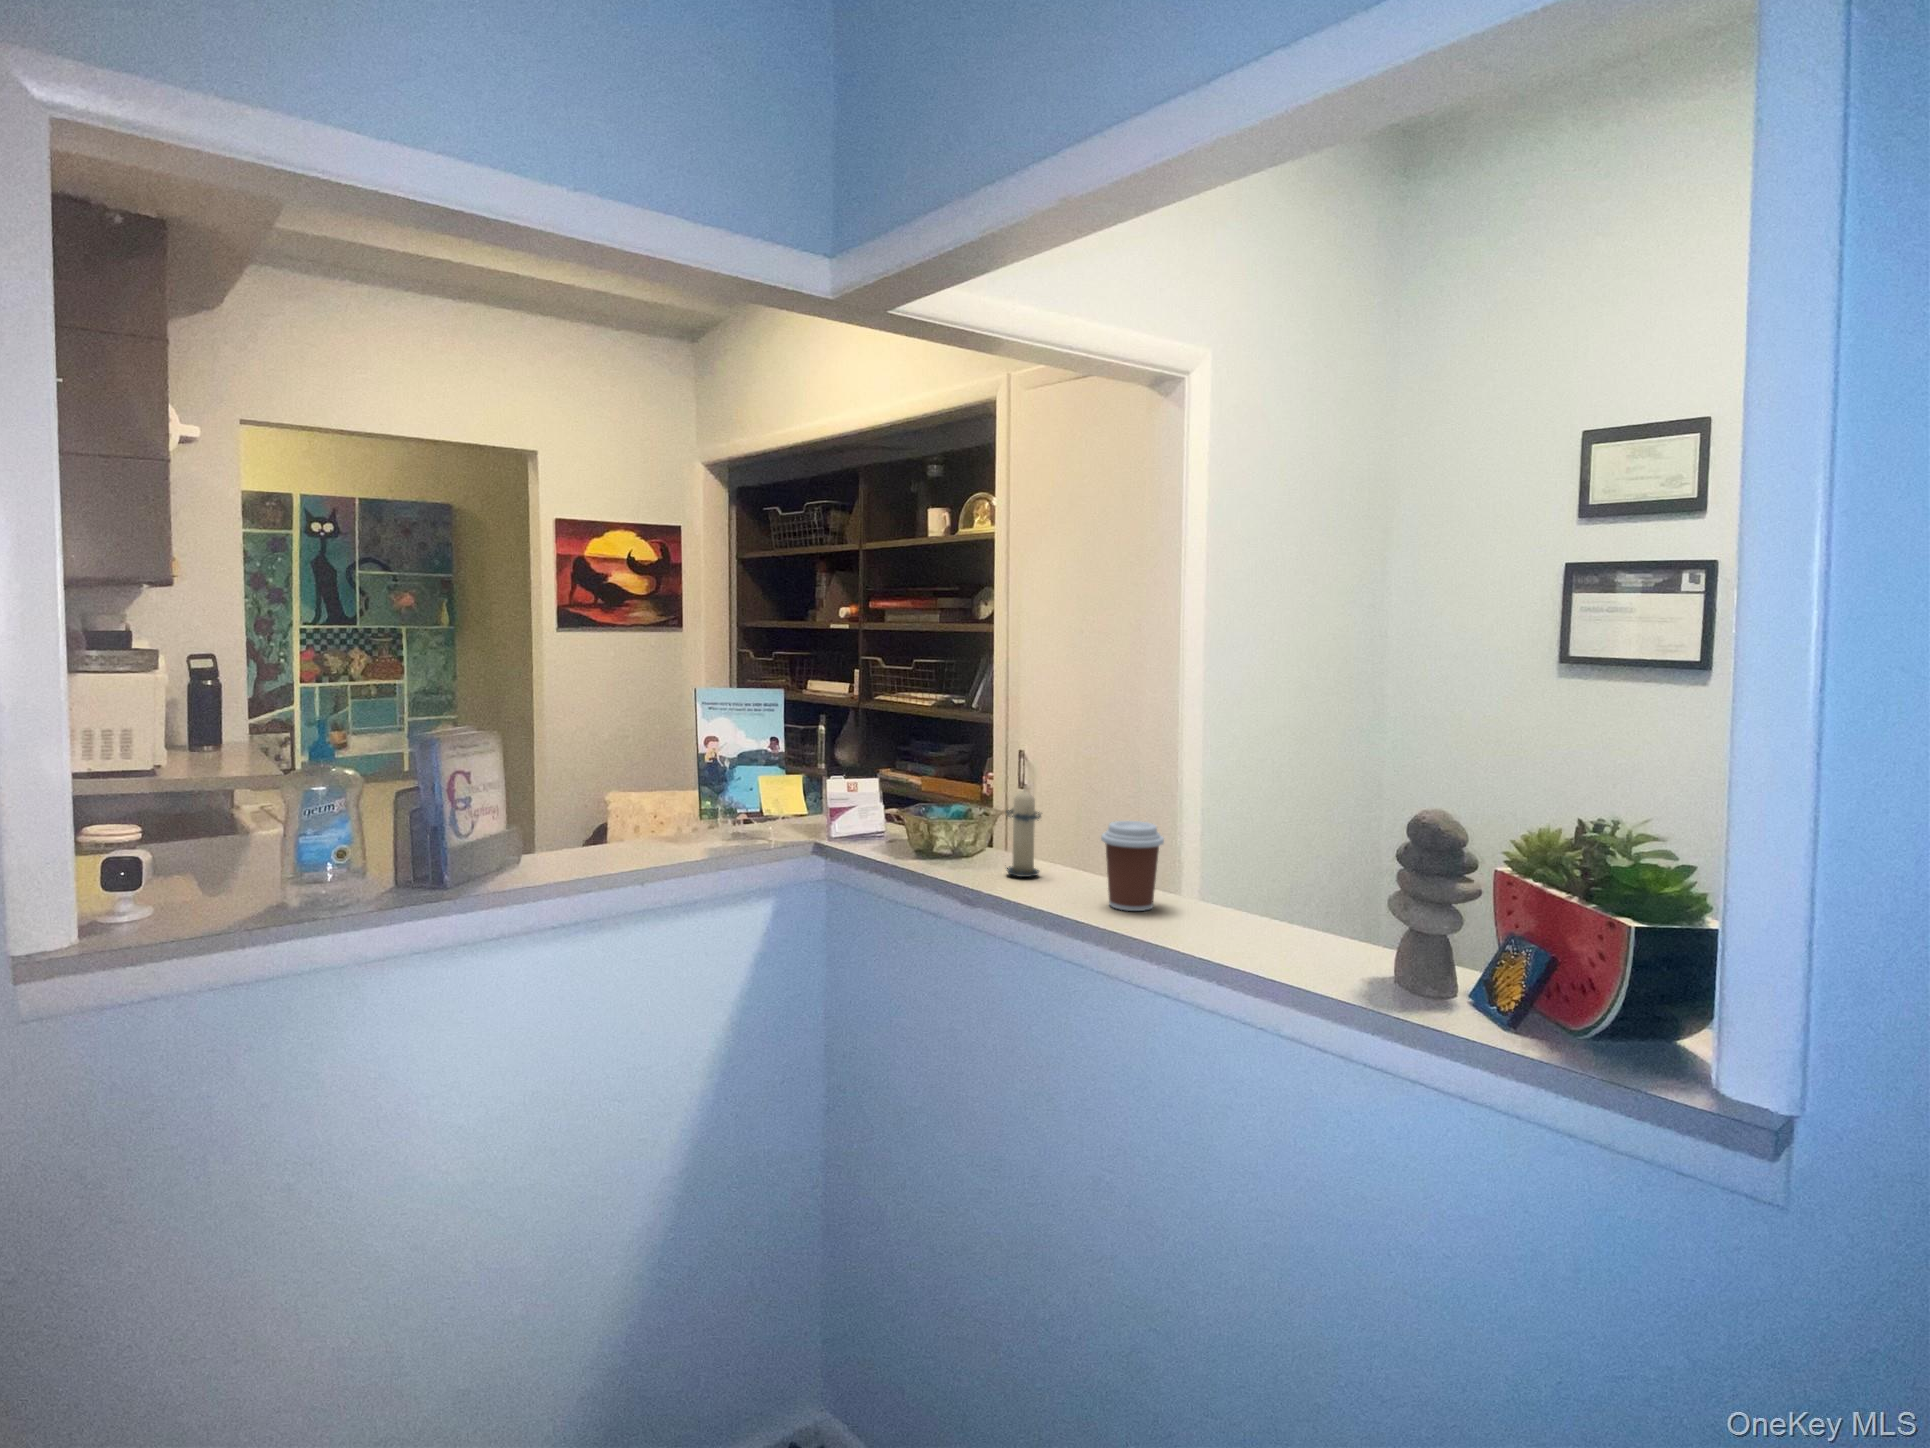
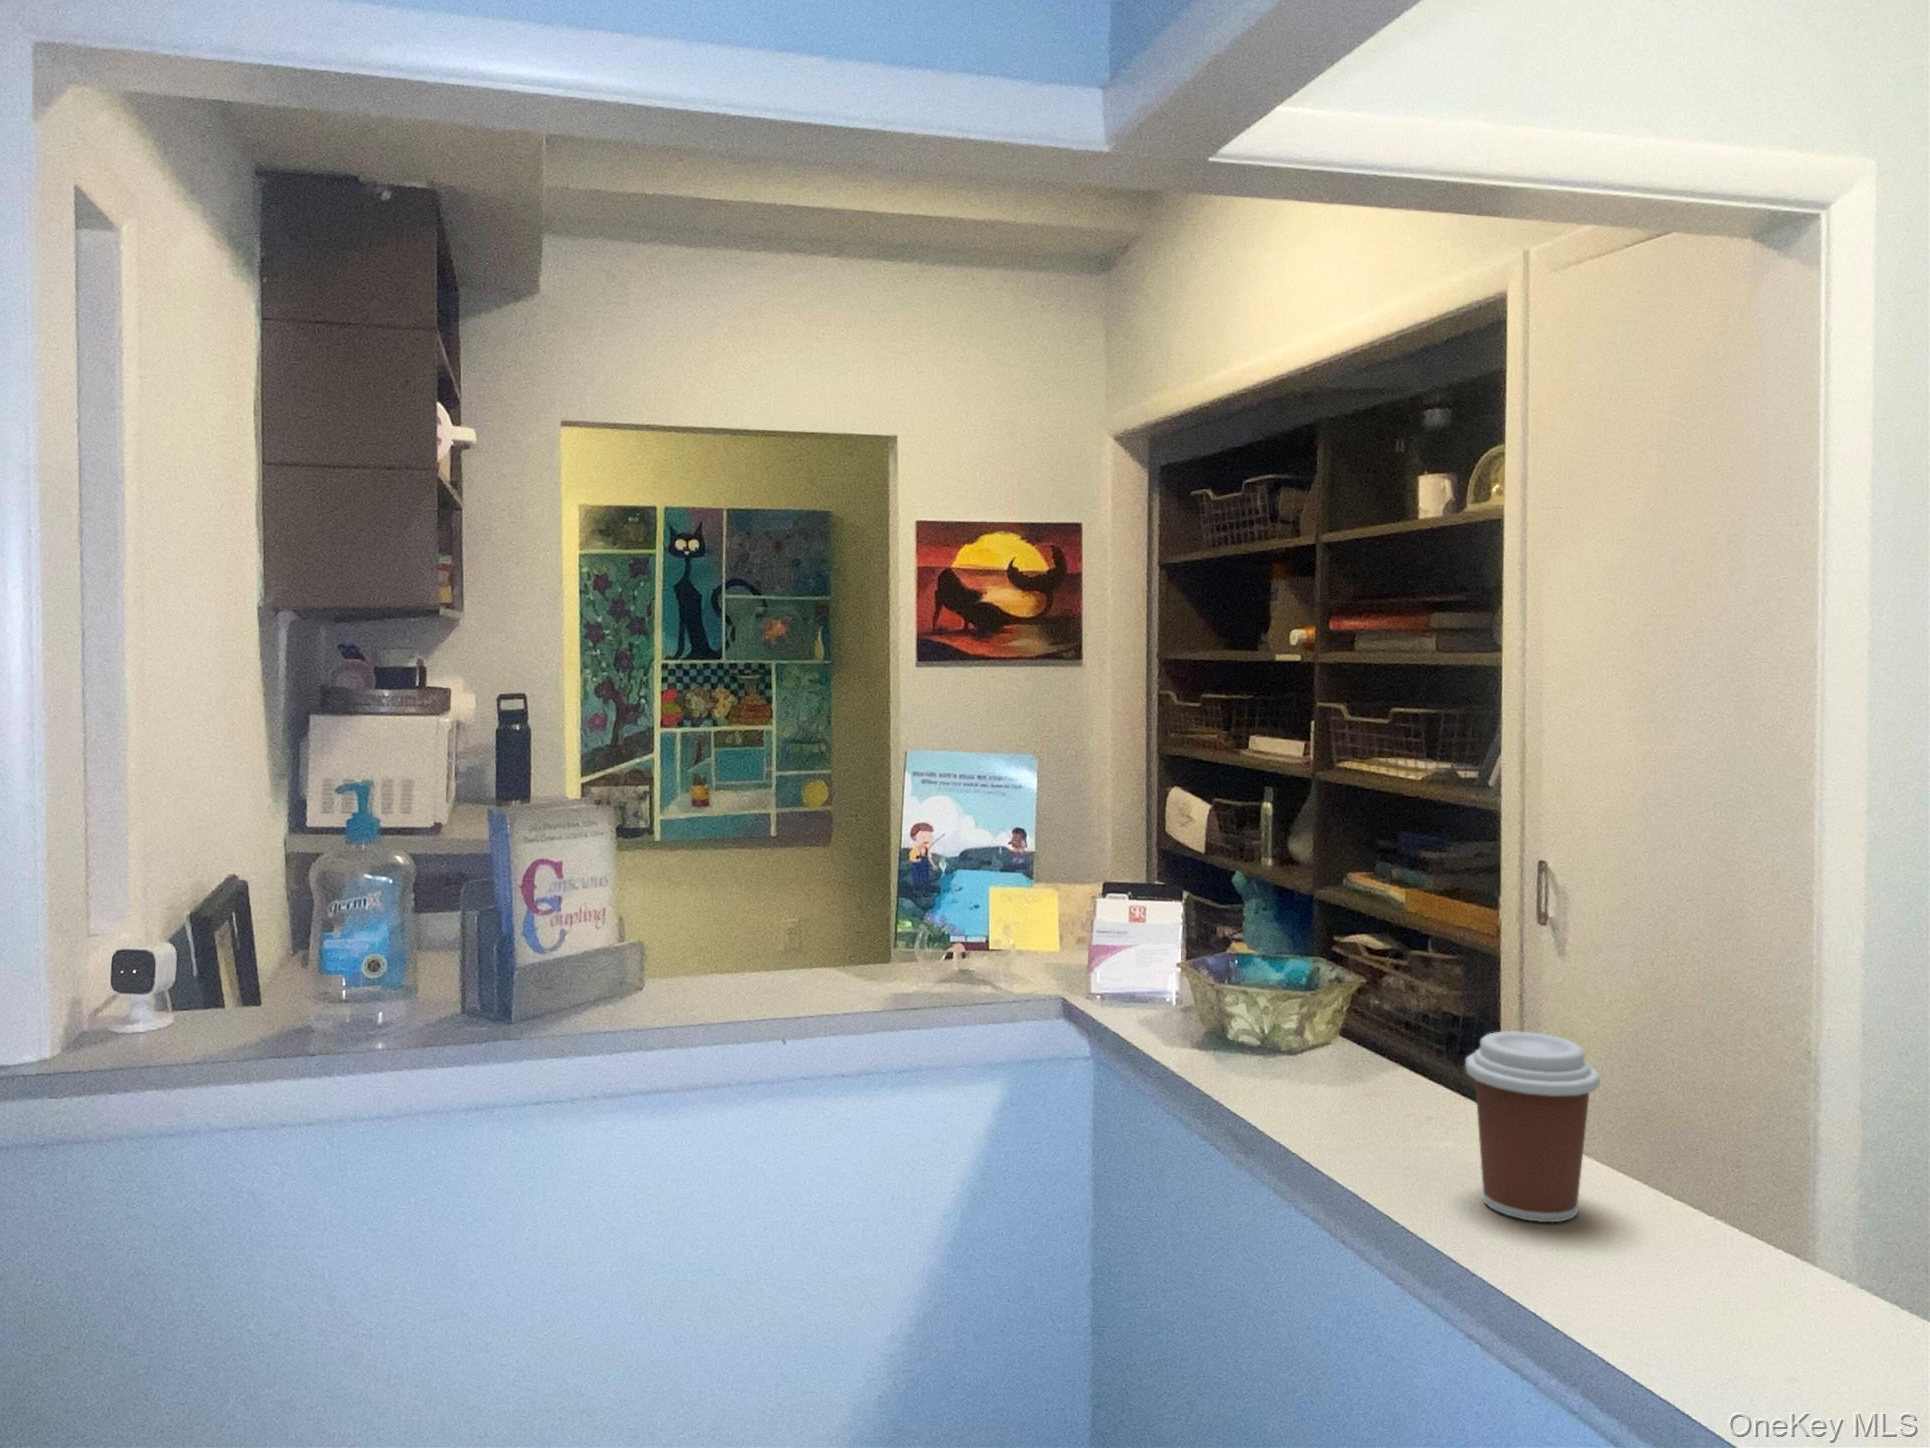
candle: present [1006,790,1041,877] -> none [1323,939,1409,1113]

